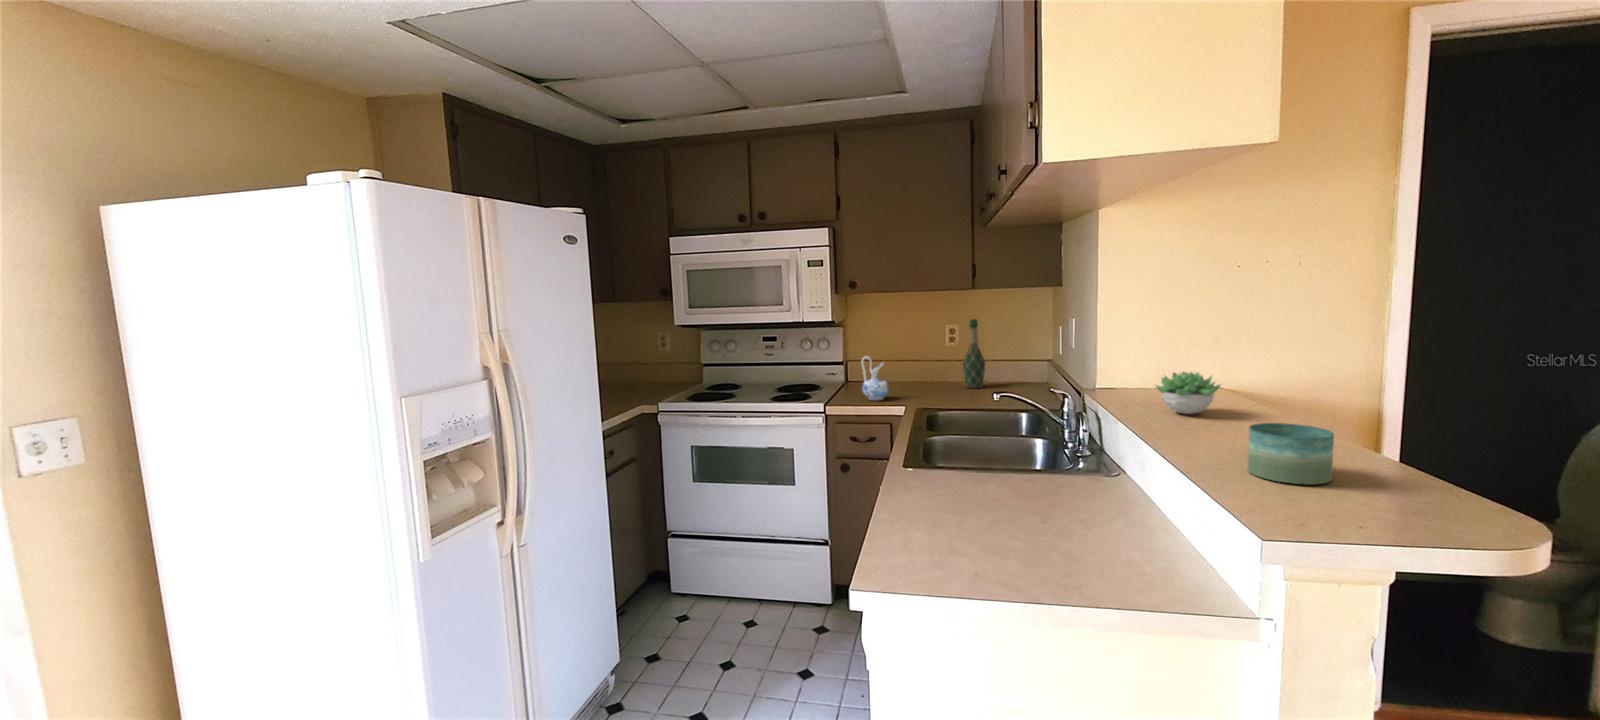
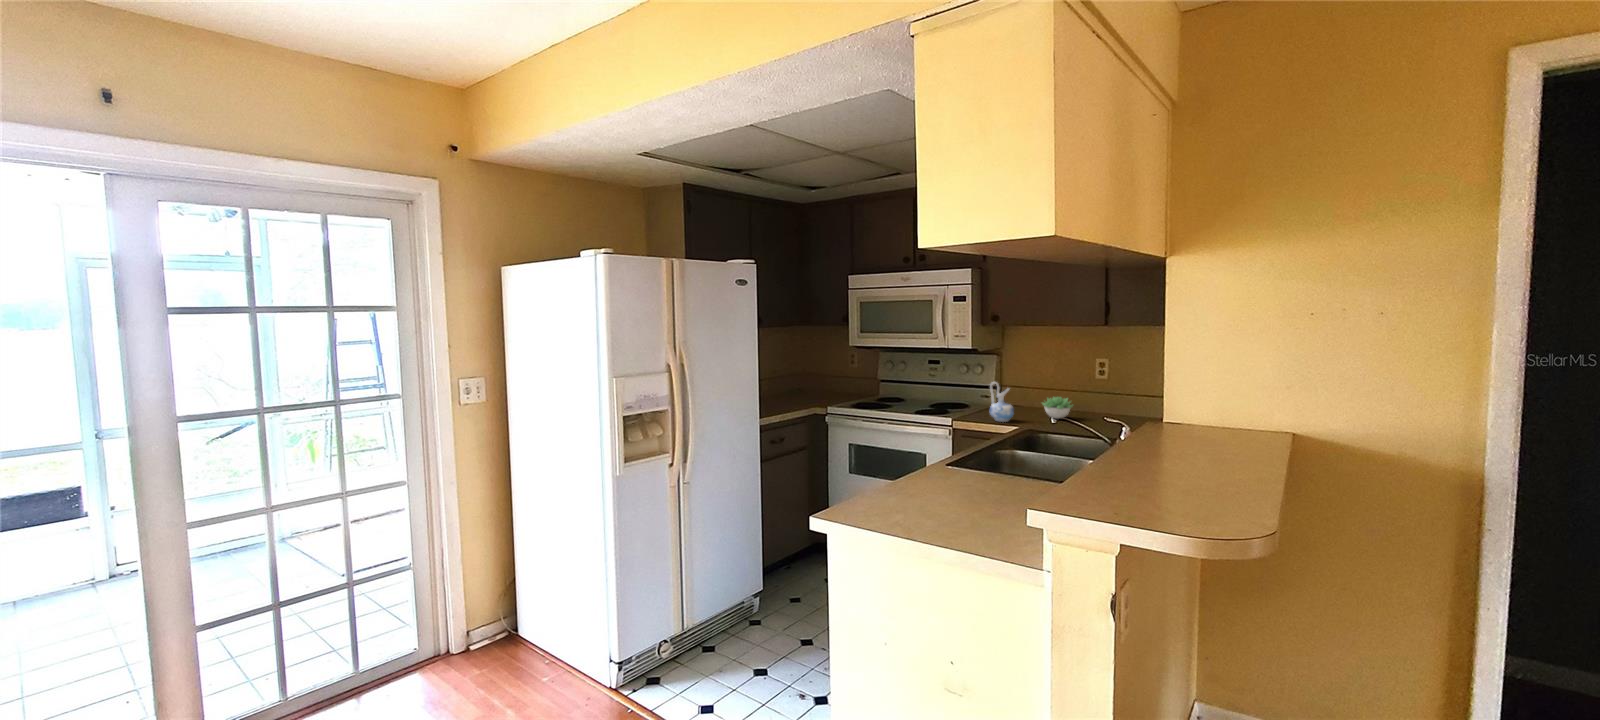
wine bottle: present [963,319,985,388] -> none [1100,354,1124,421]
succulent plant: present [1156,372,1221,414] -> present [1043,397,1072,419]
candle: present [1248,423,1334,484] -> none [1128,454,1193,505]

